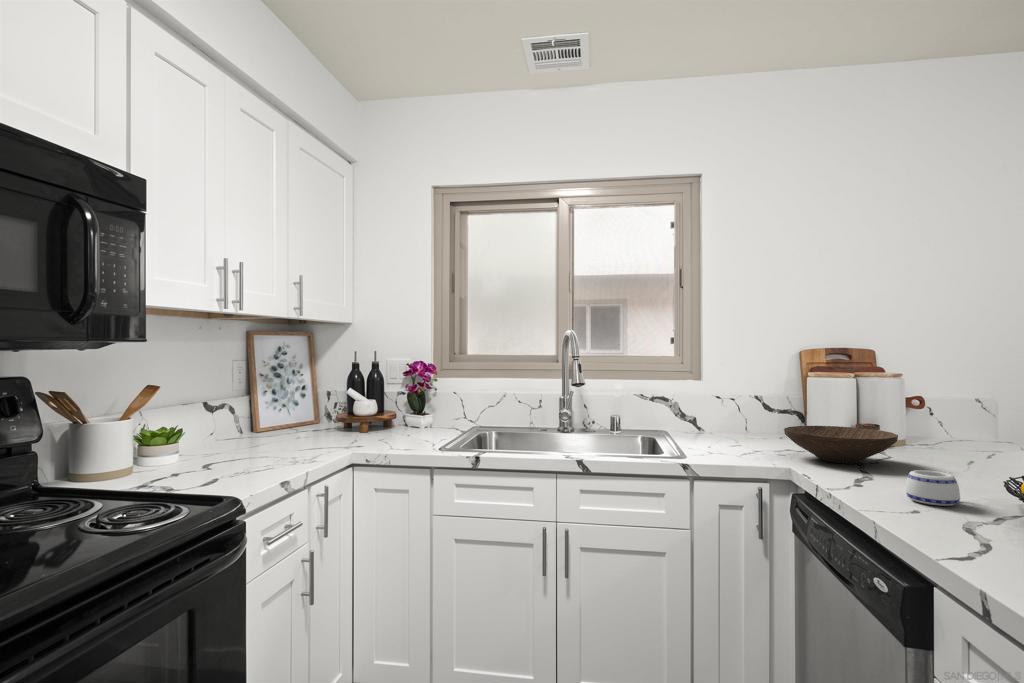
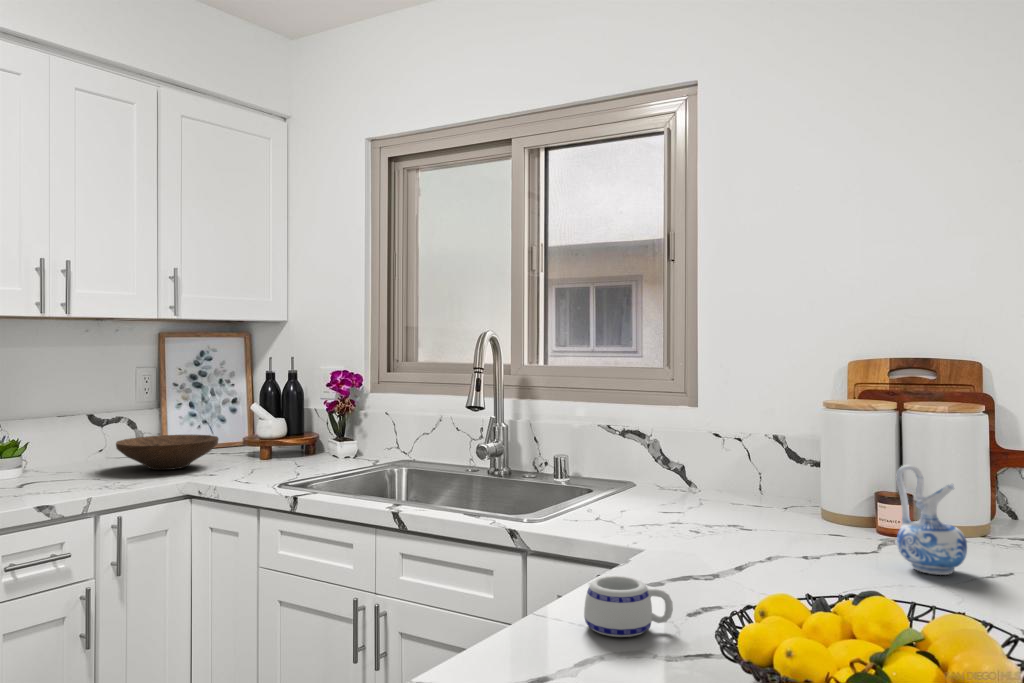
ceramic pitcher: none [919,402,963,462] -> present [896,465,967,575]
wooden bowl: present [784,426,898,464] -> present [116,435,219,470]

